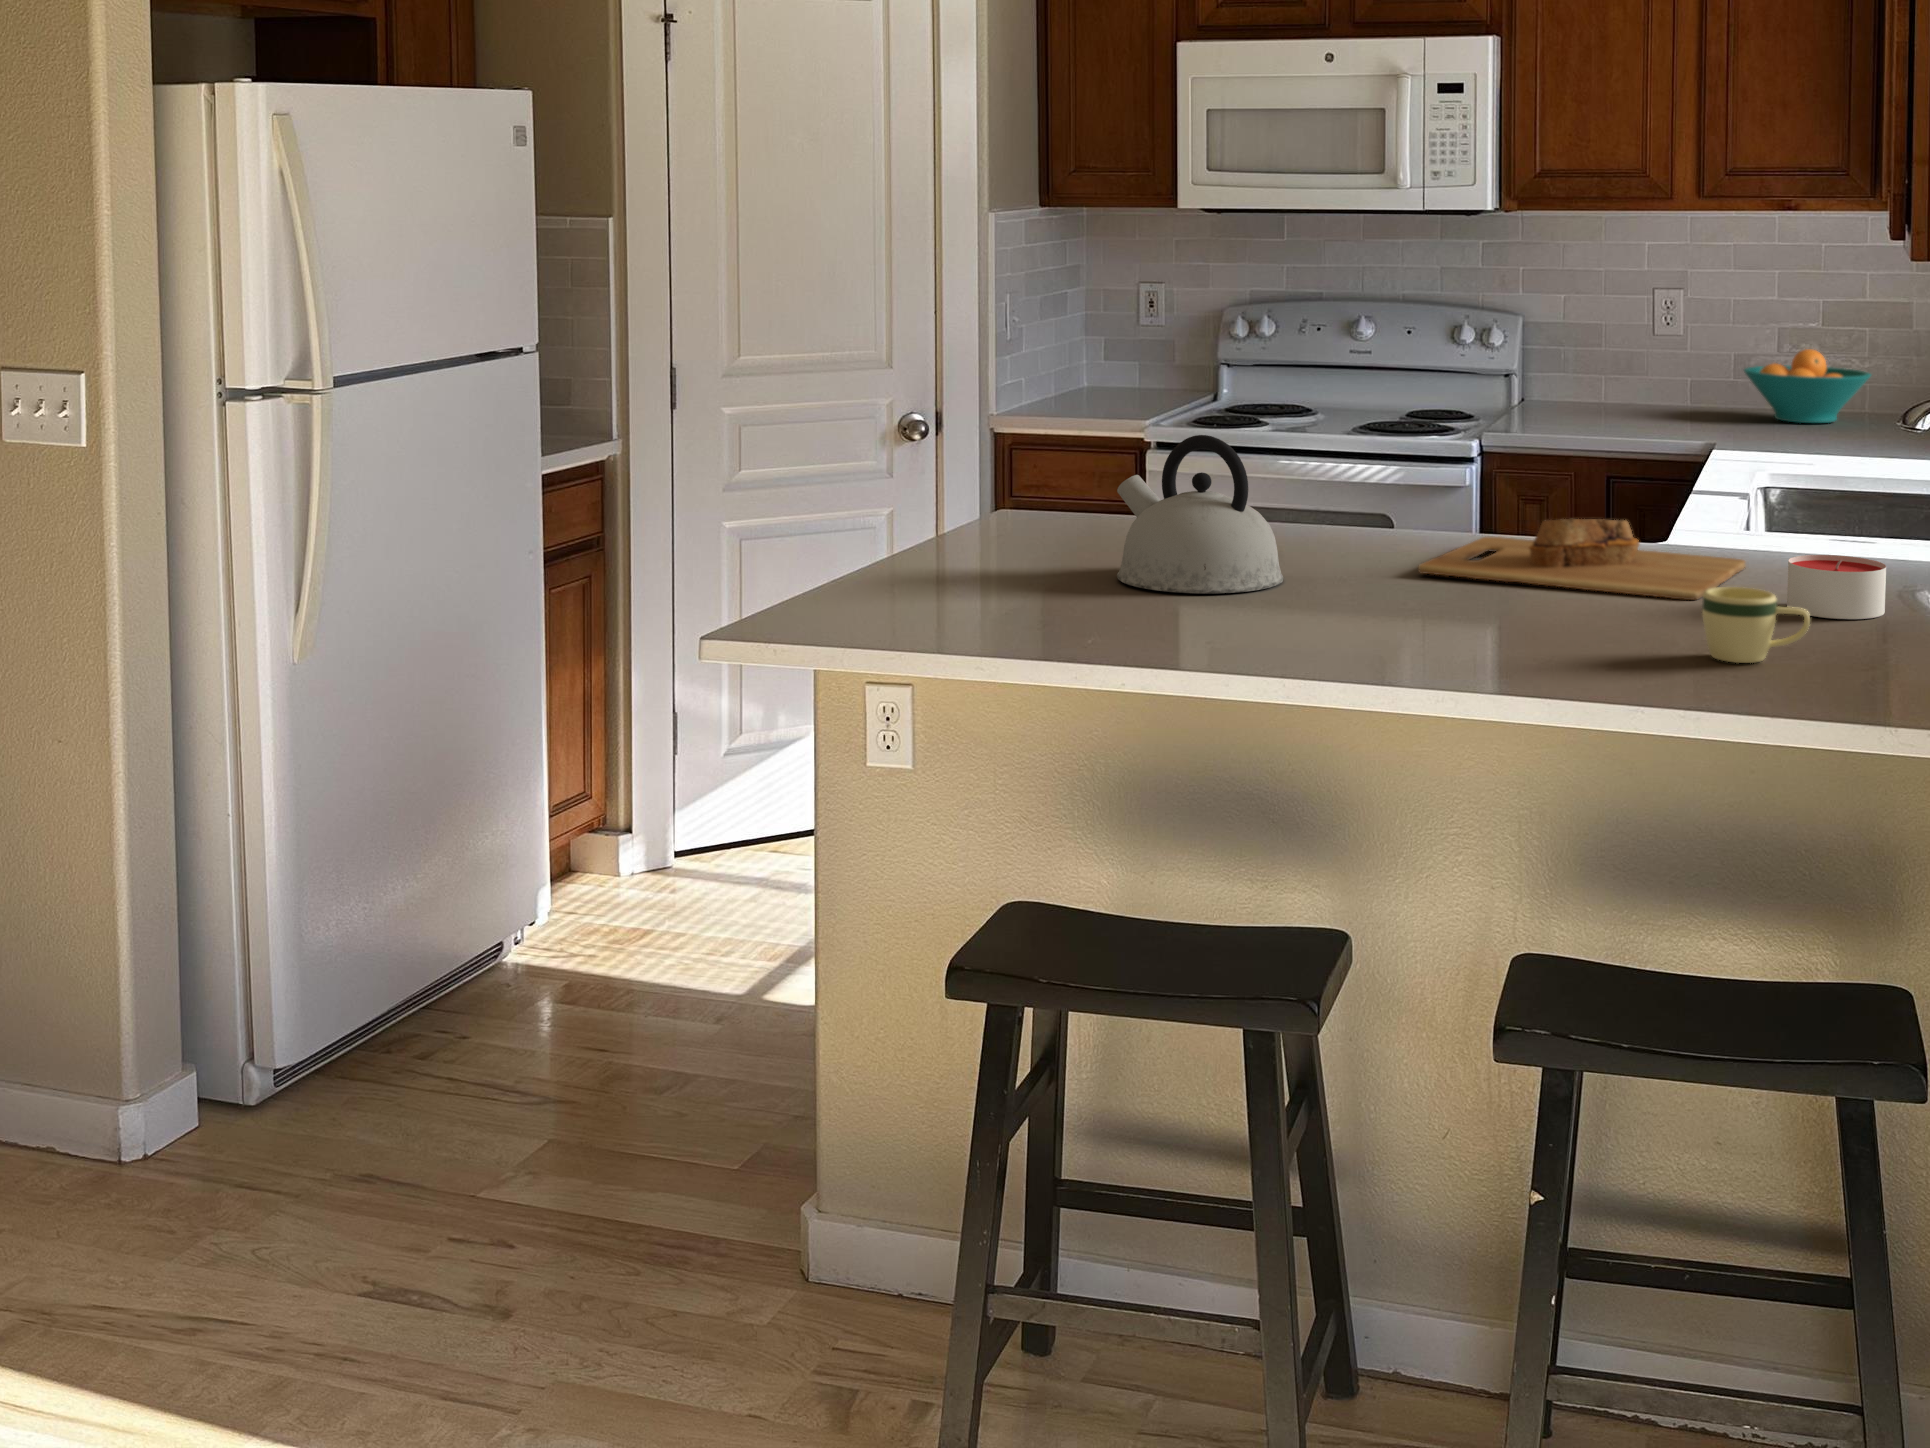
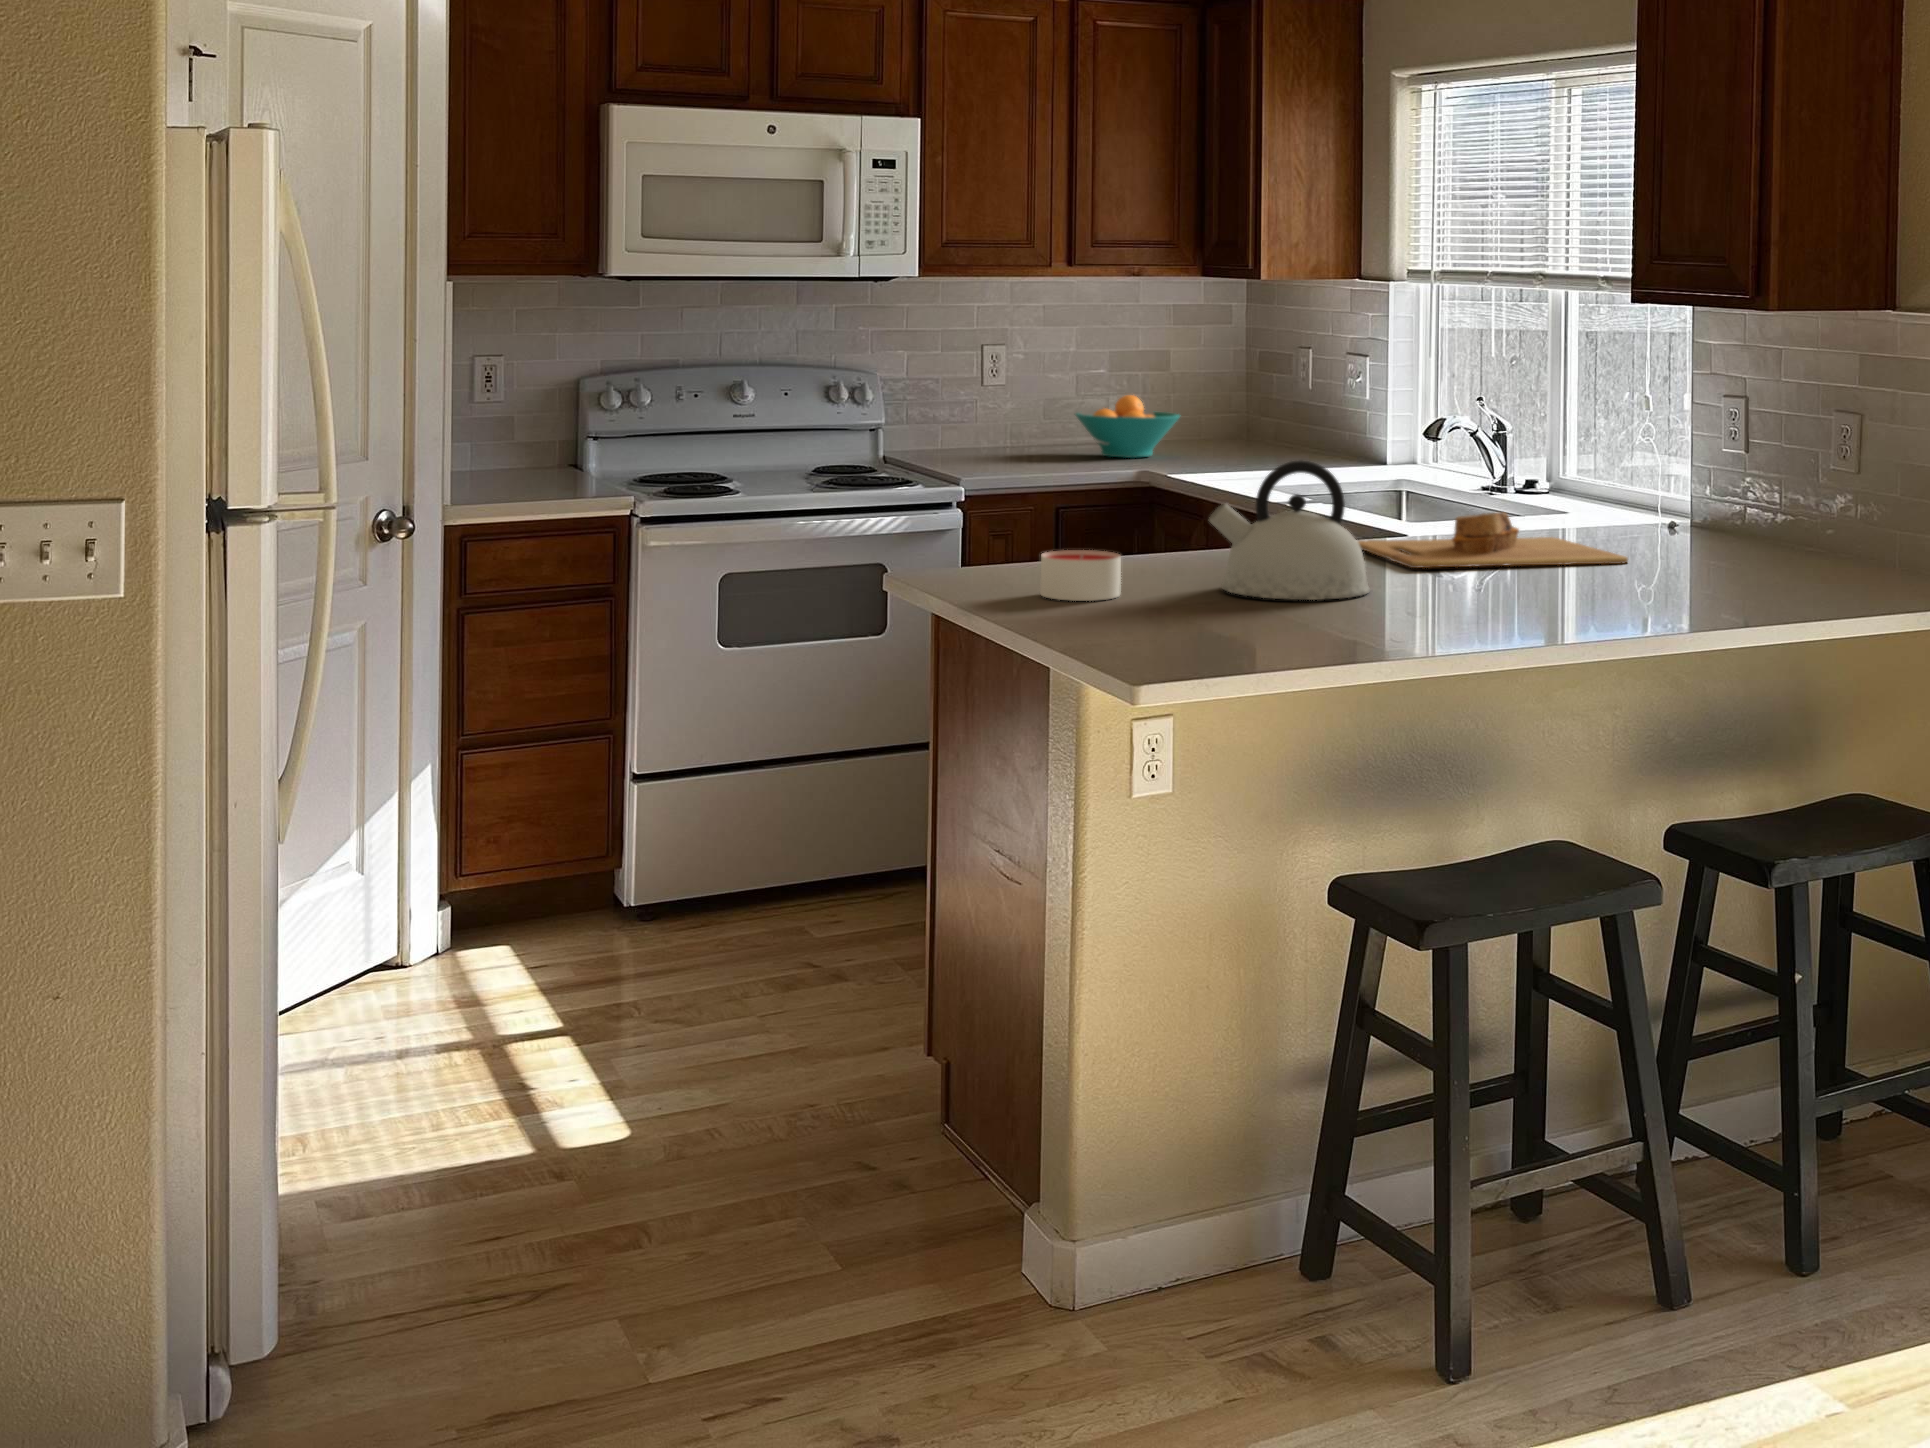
candle: present [1787,555,1886,619] -> present [1040,550,1121,601]
mug: present [1702,587,1810,663] -> none [1781,536,1849,590]

